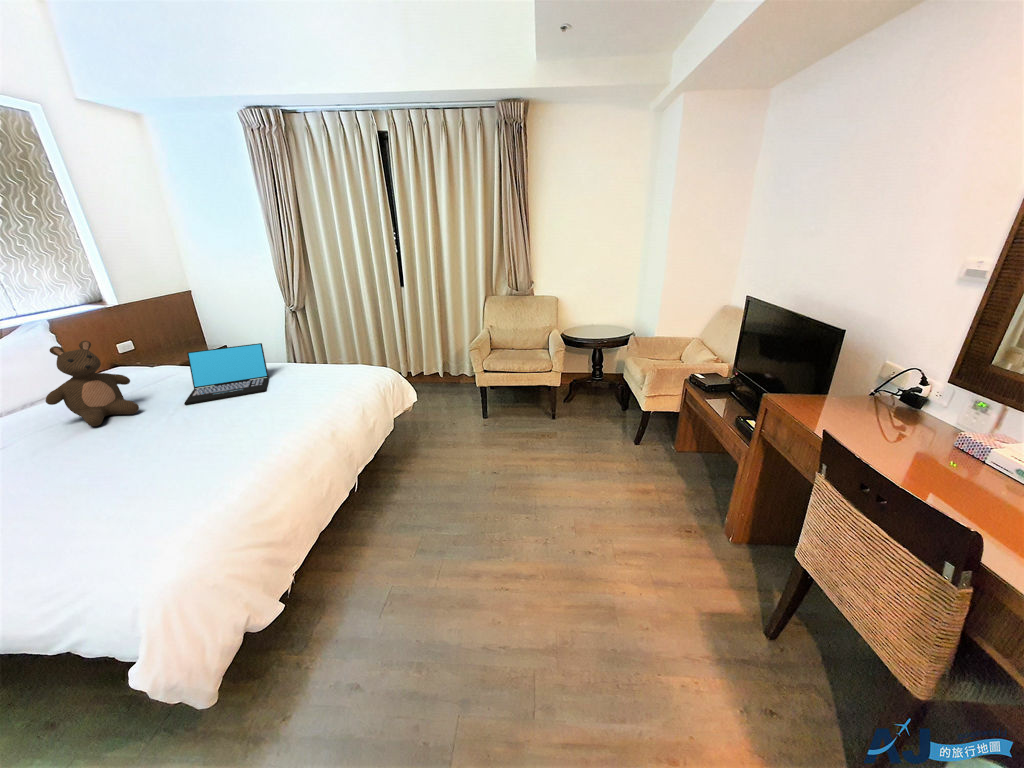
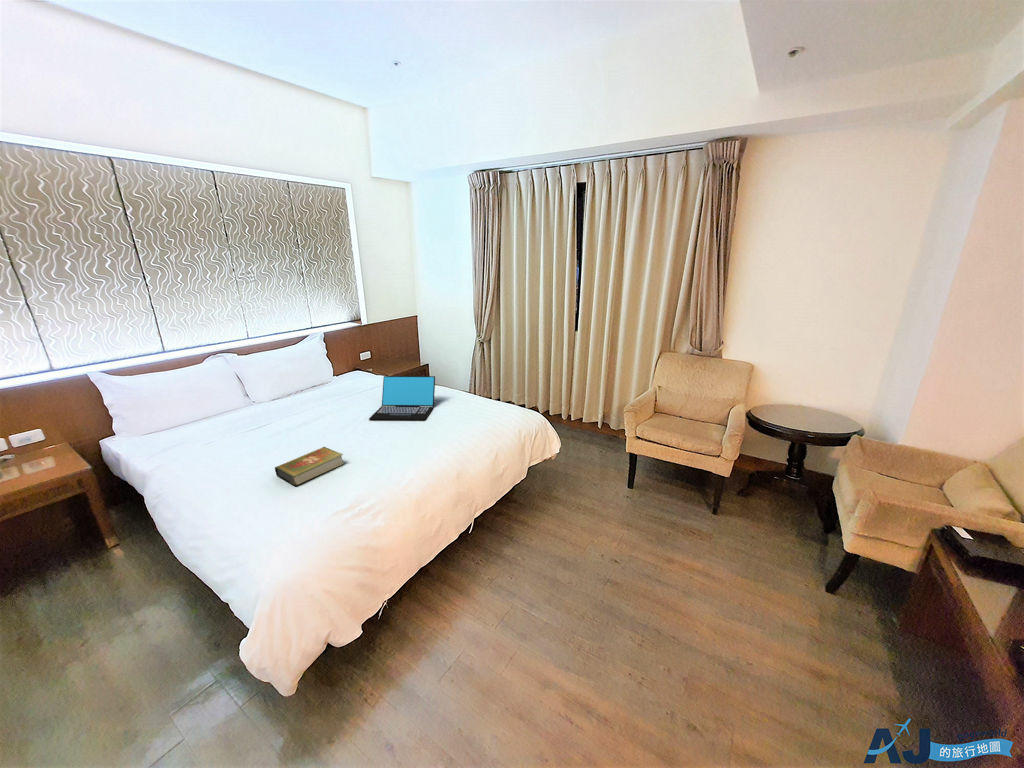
stuffed bear: present [46,341,139,426] -> none [293,361,344,425]
book: none [69,439,181,488] -> present [275,447,344,486]

